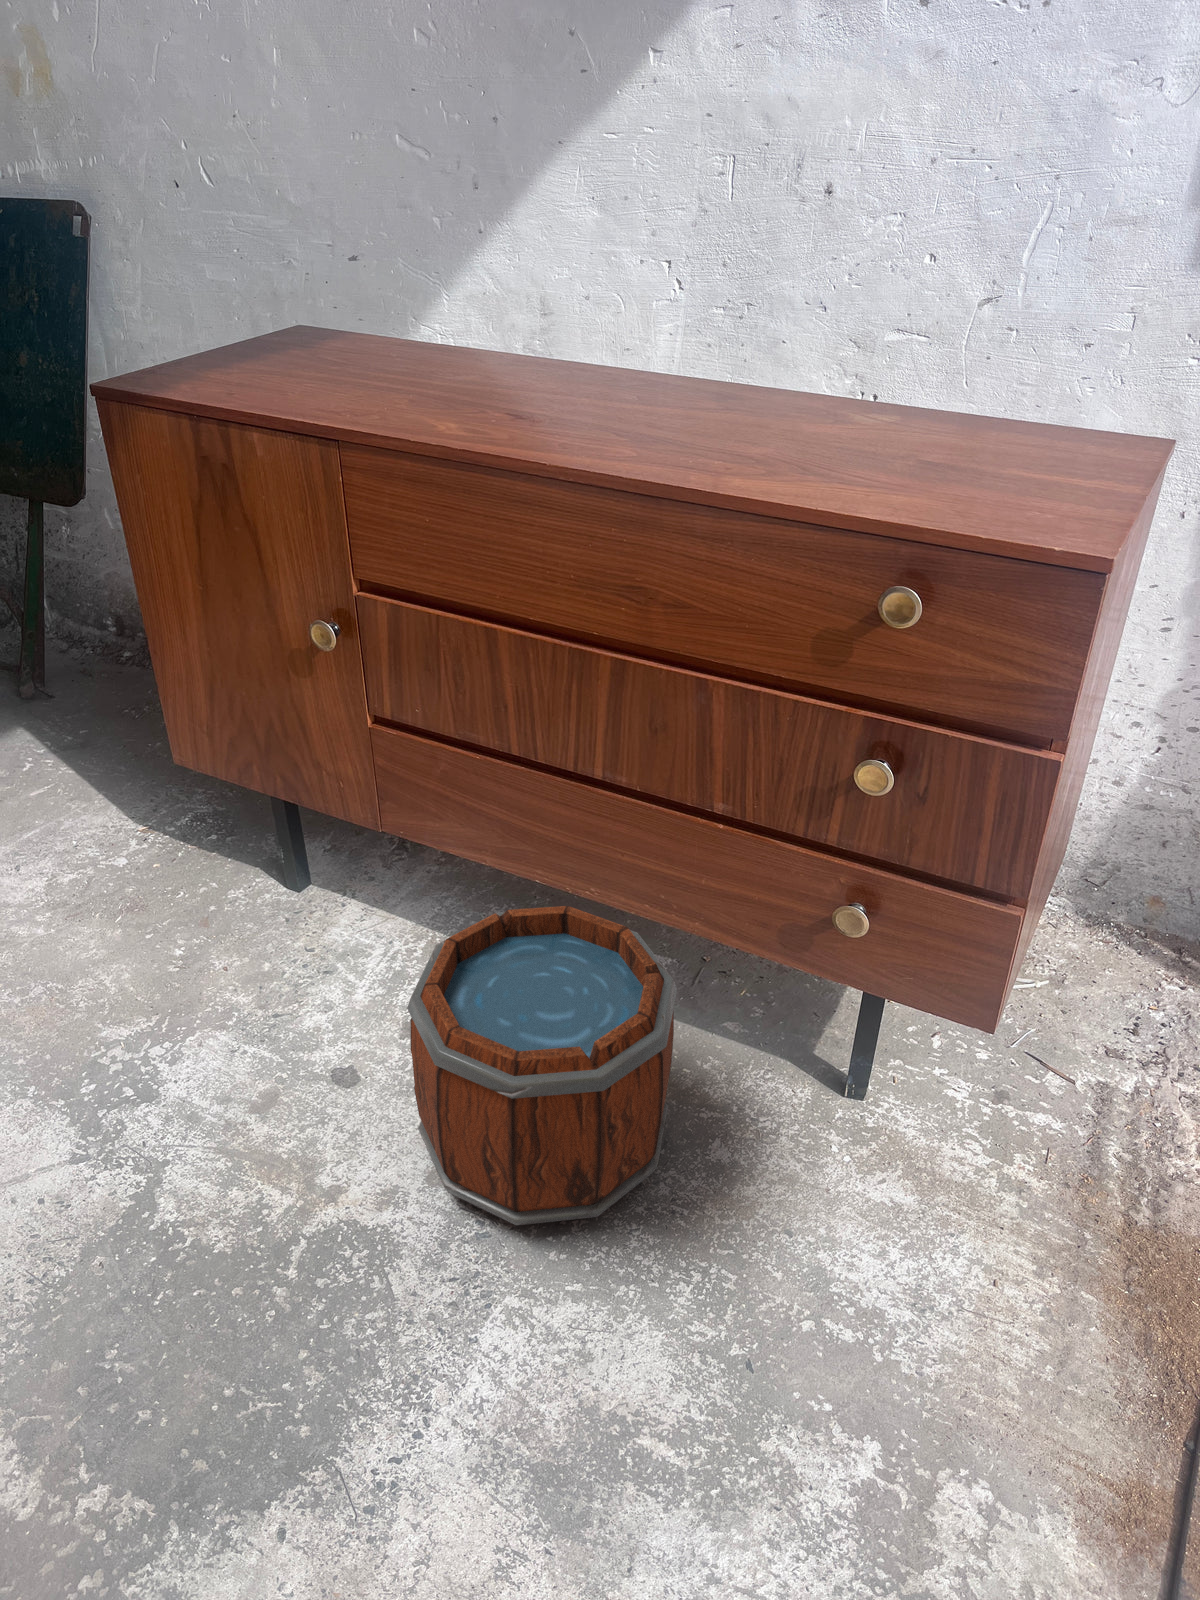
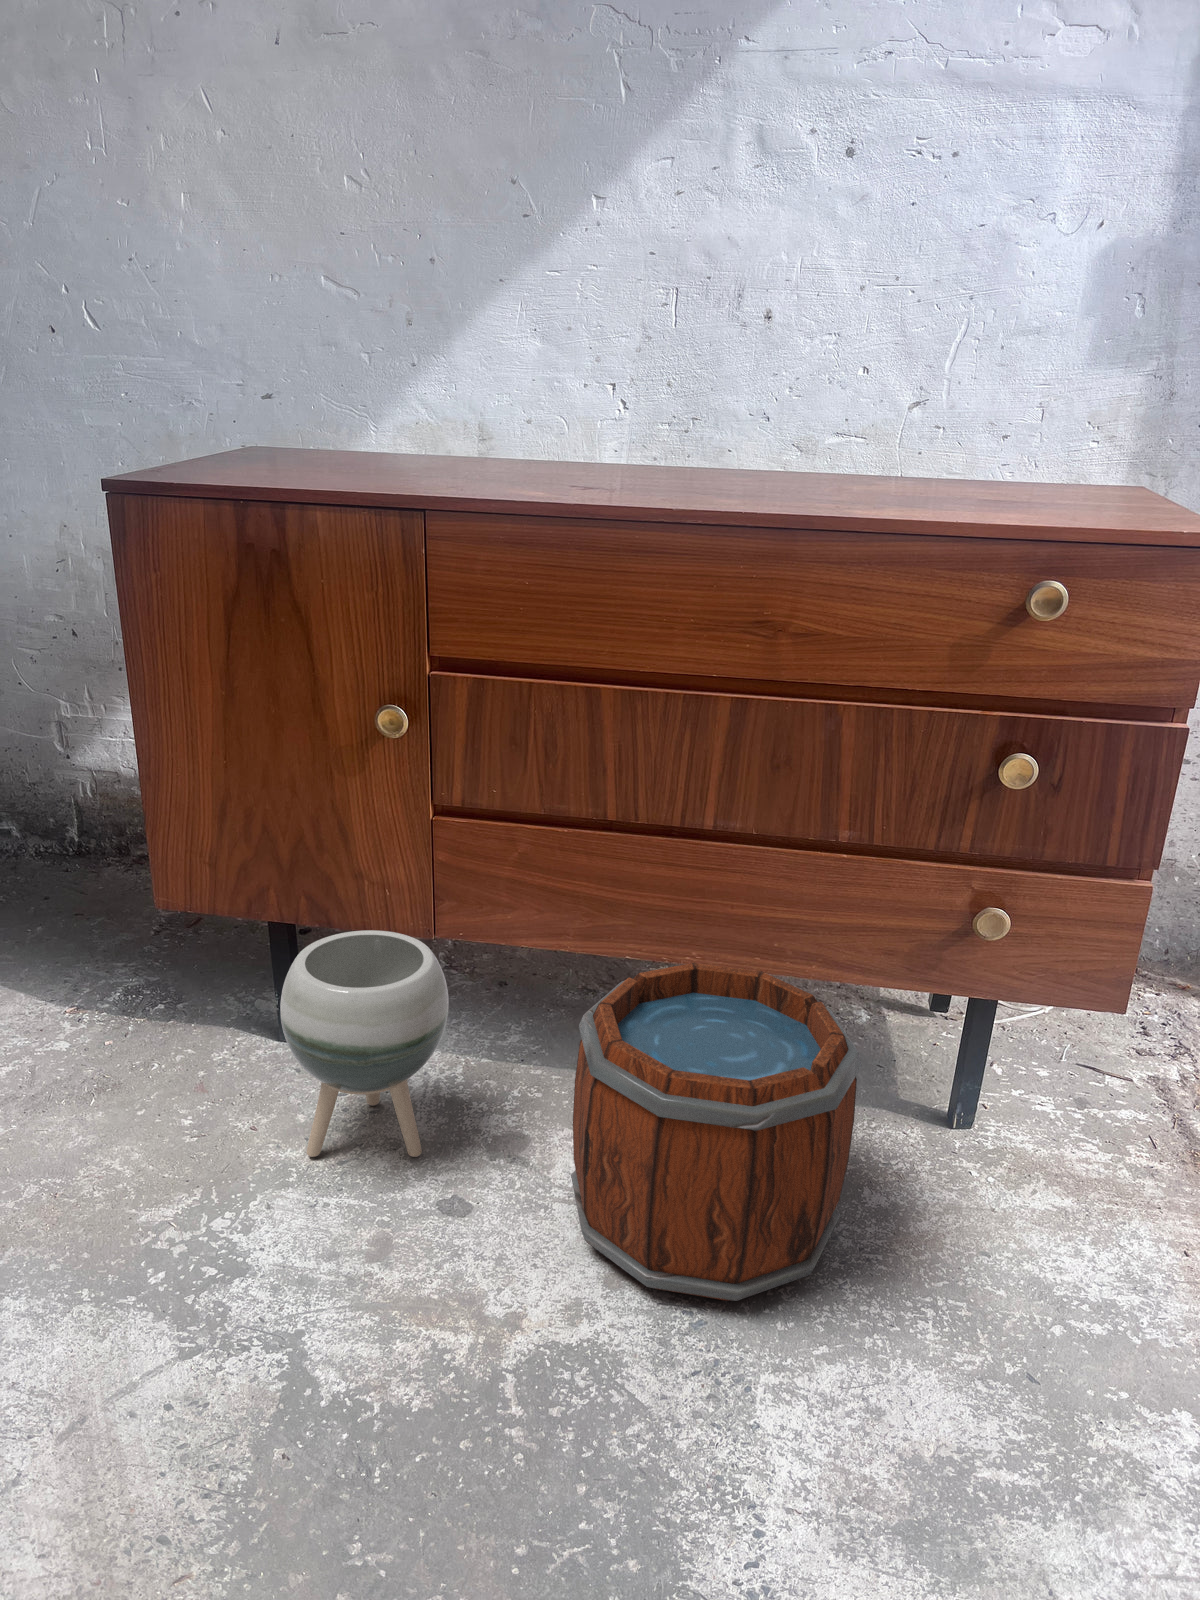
planter: none [216,820,368,1022] -> present [280,930,449,1157]

